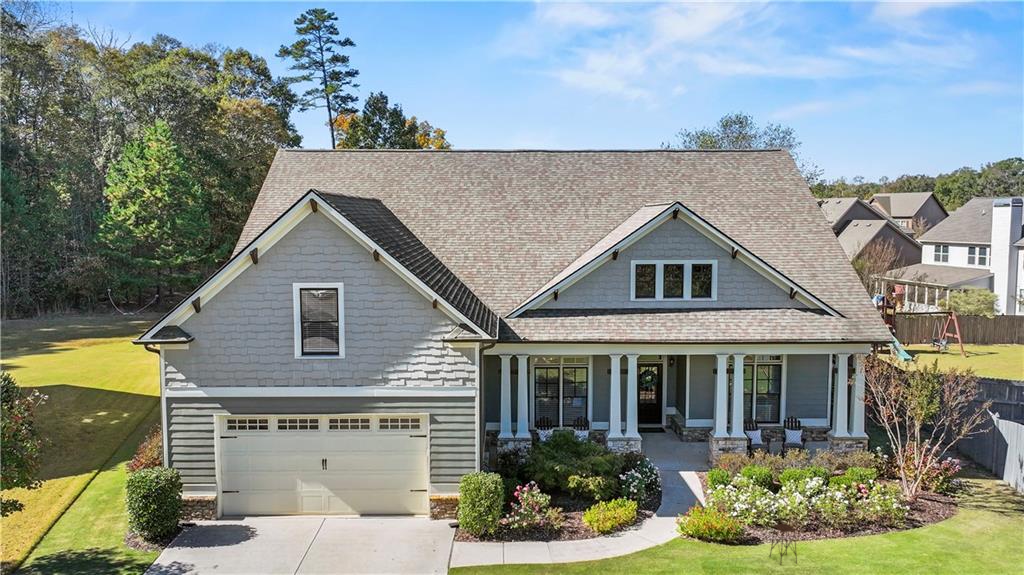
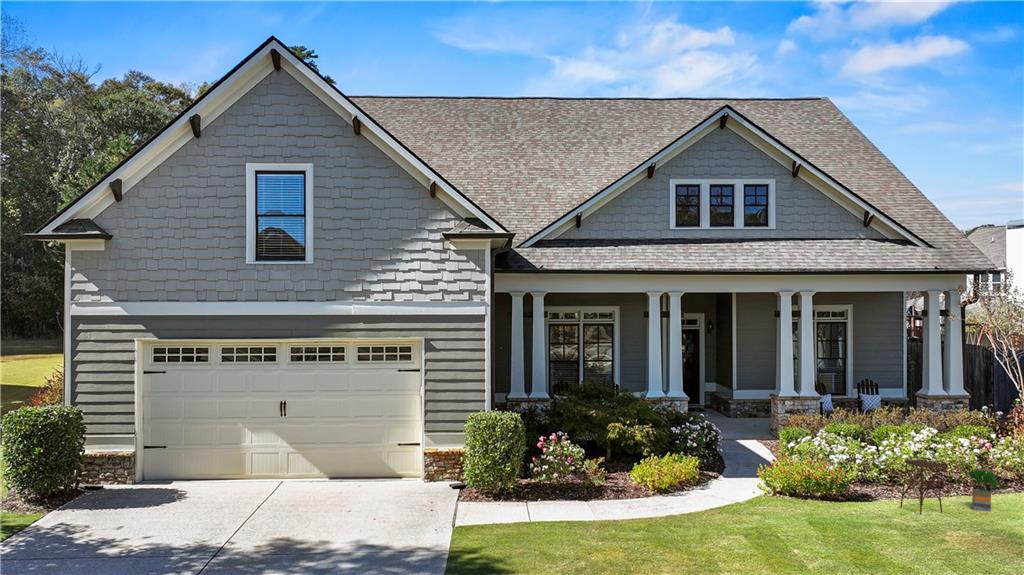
potted tree: none [819,531,840,563] -> present [968,469,999,512]

